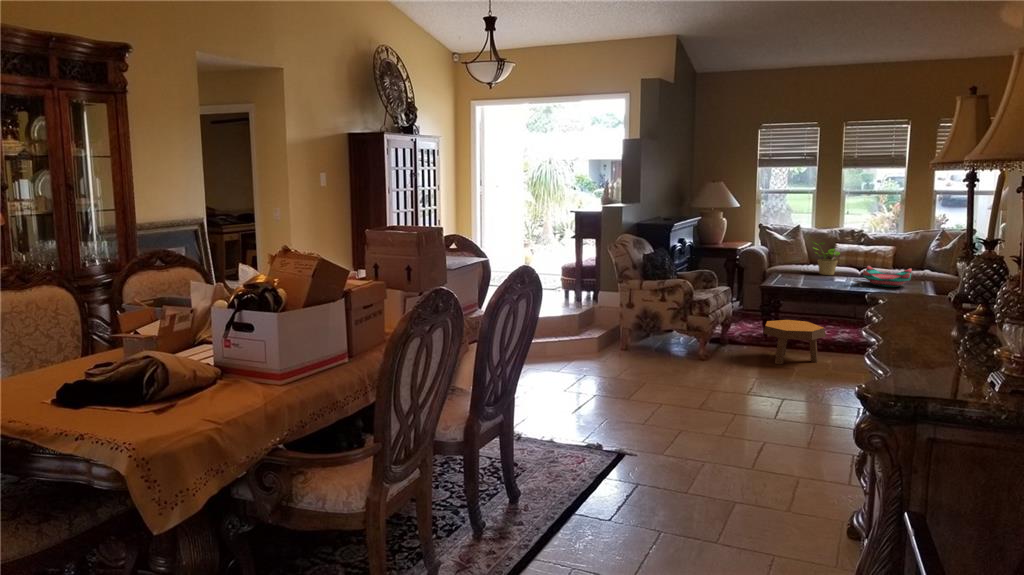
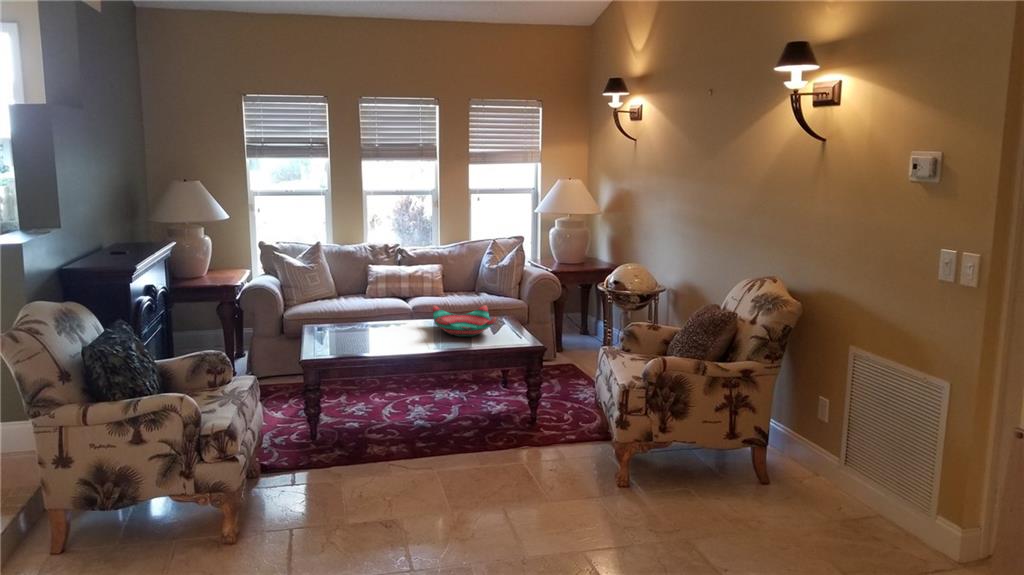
potted plant: present [813,242,840,275] -> none [352,273,393,320]
footstool: present [764,320,826,364] -> none [332,421,430,515]

